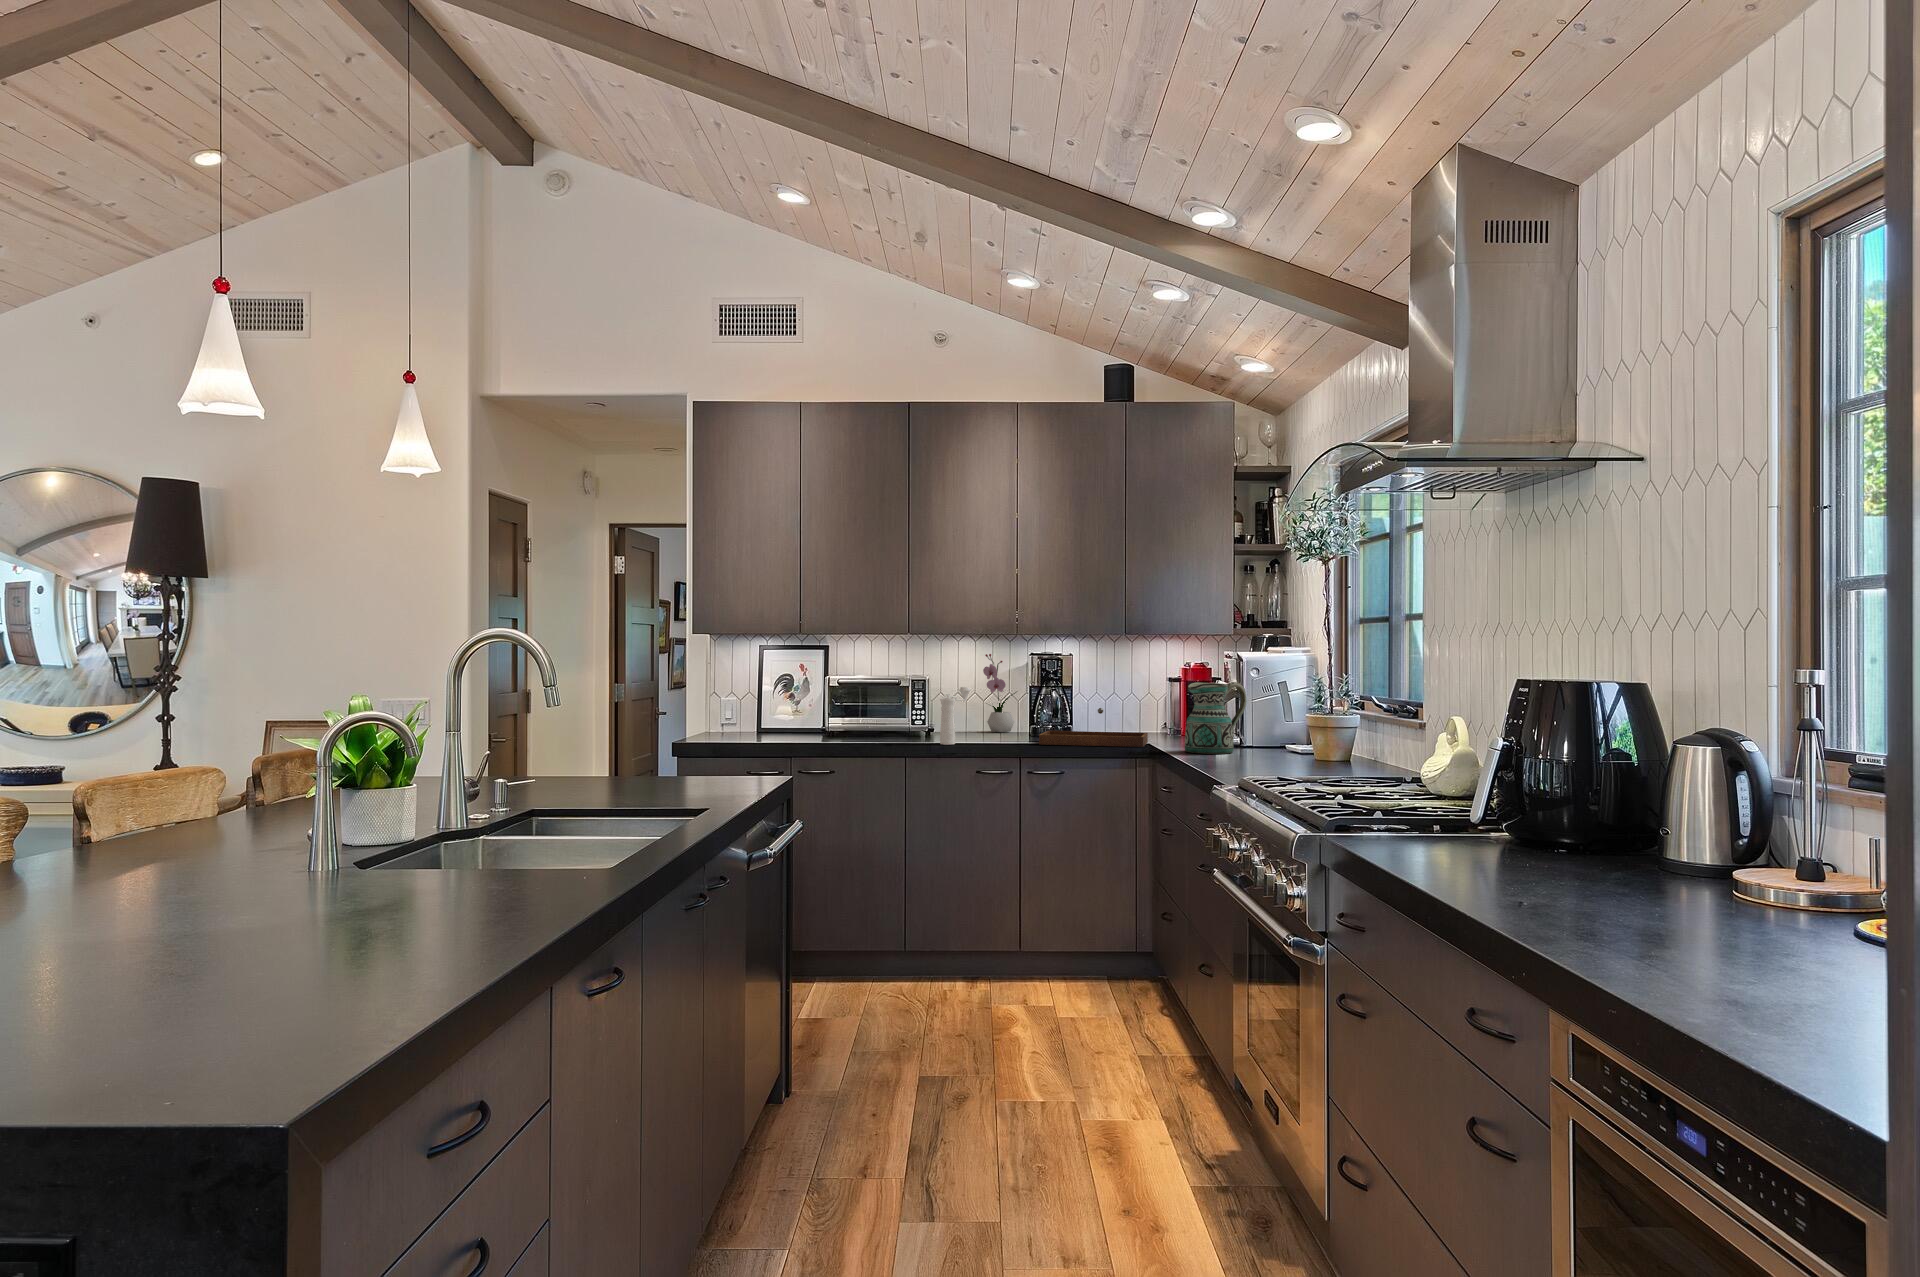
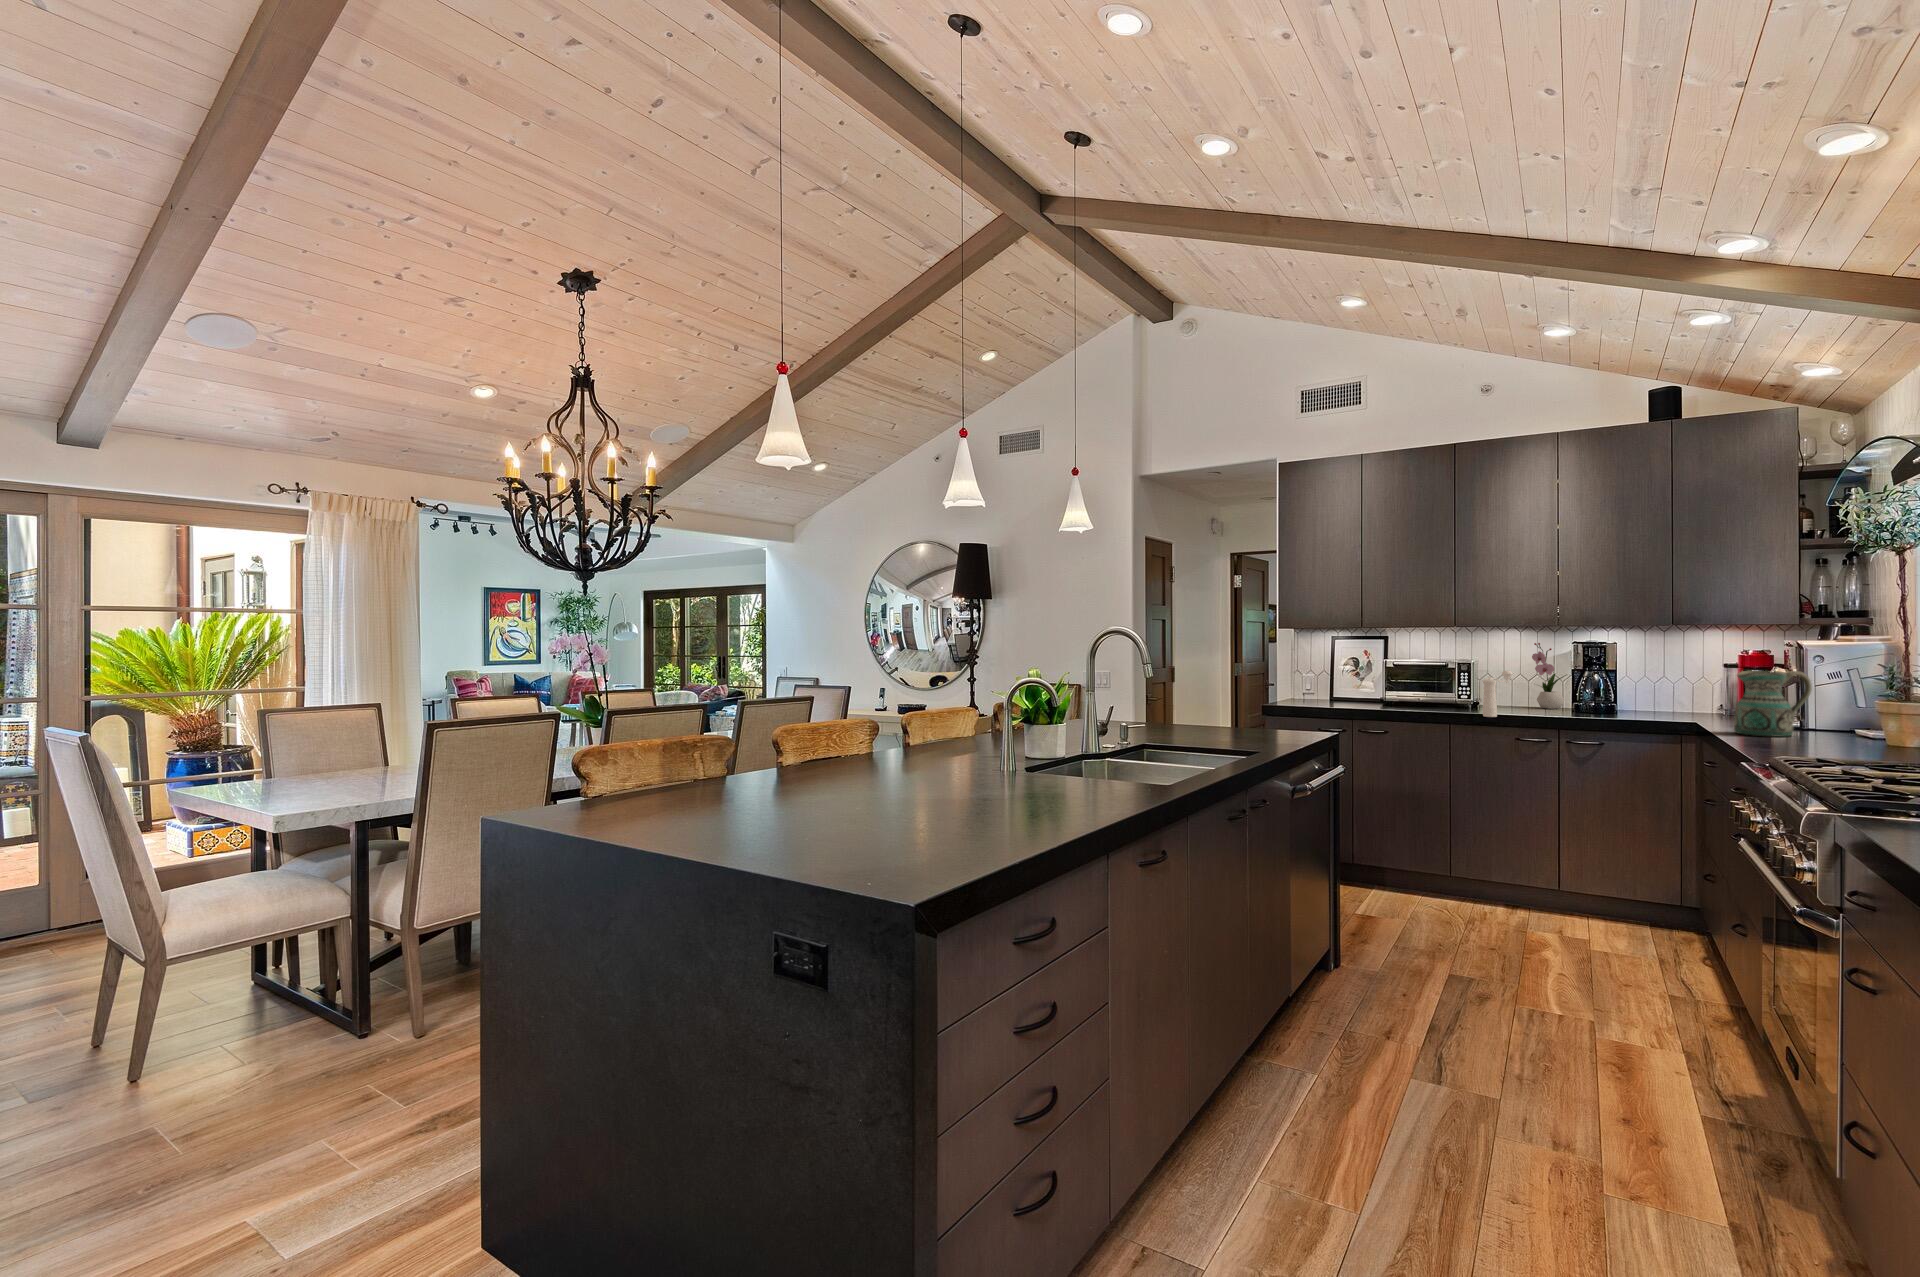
tray: present [1039,708,1148,747] -> none [1579,691,1701,727]

